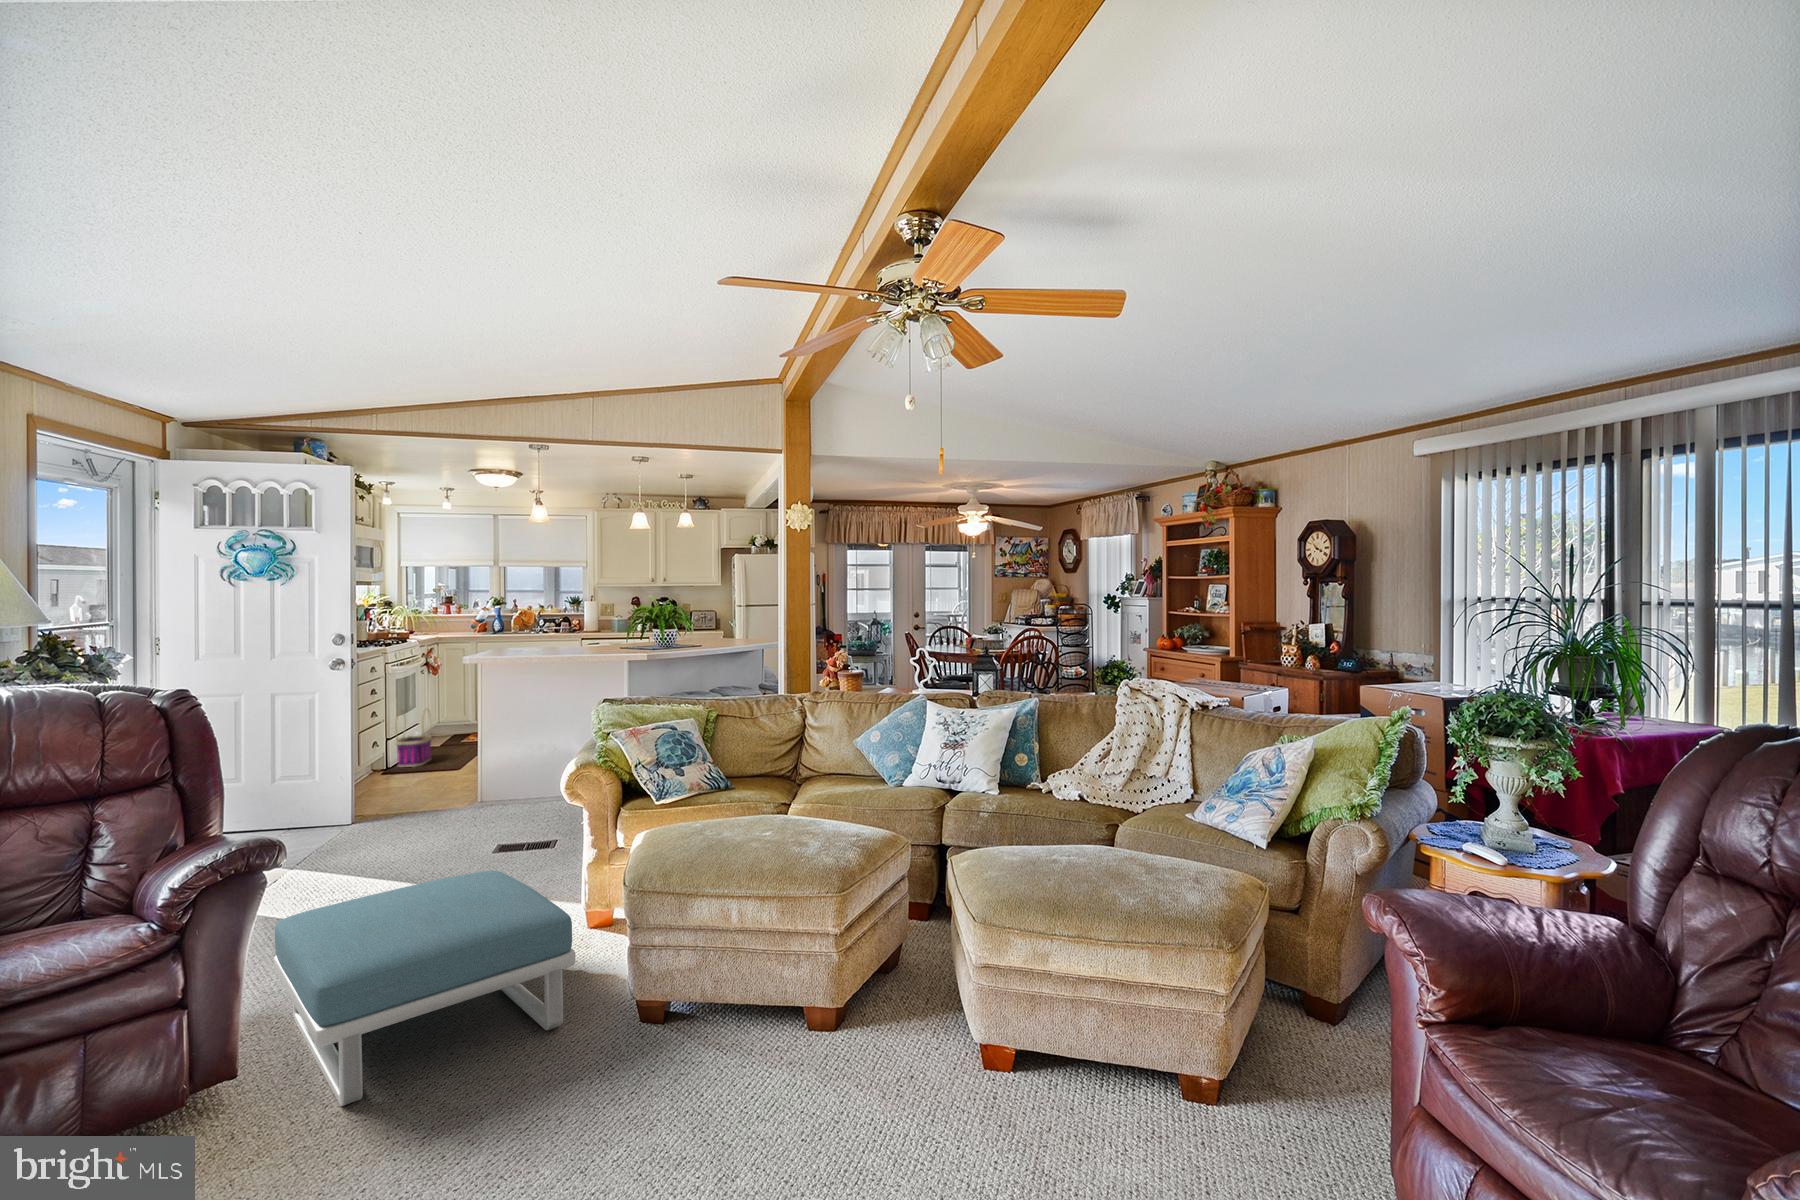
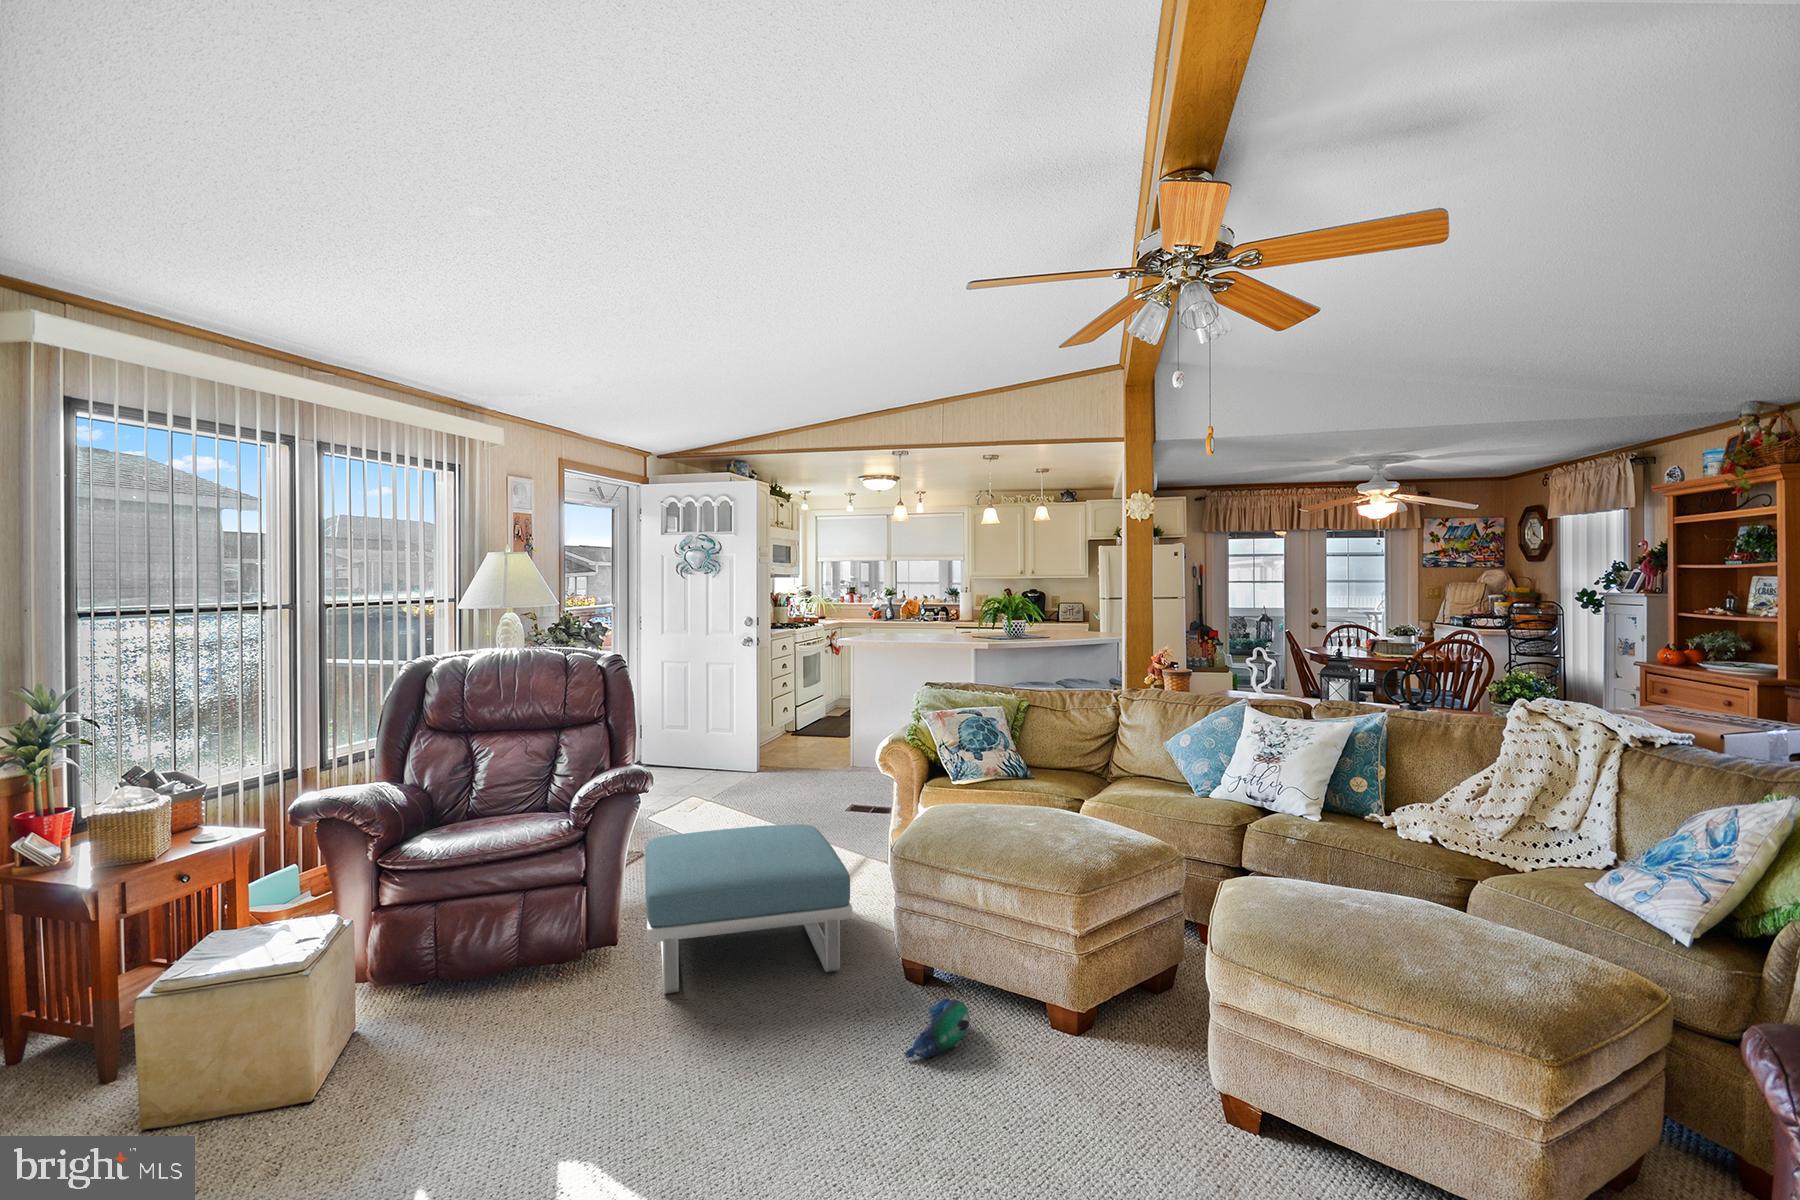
basket: present [396,717,432,767] -> none [800,682,828,732]
plush toy: none [674,1024,736,1097] -> present [905,998,970,1058]

